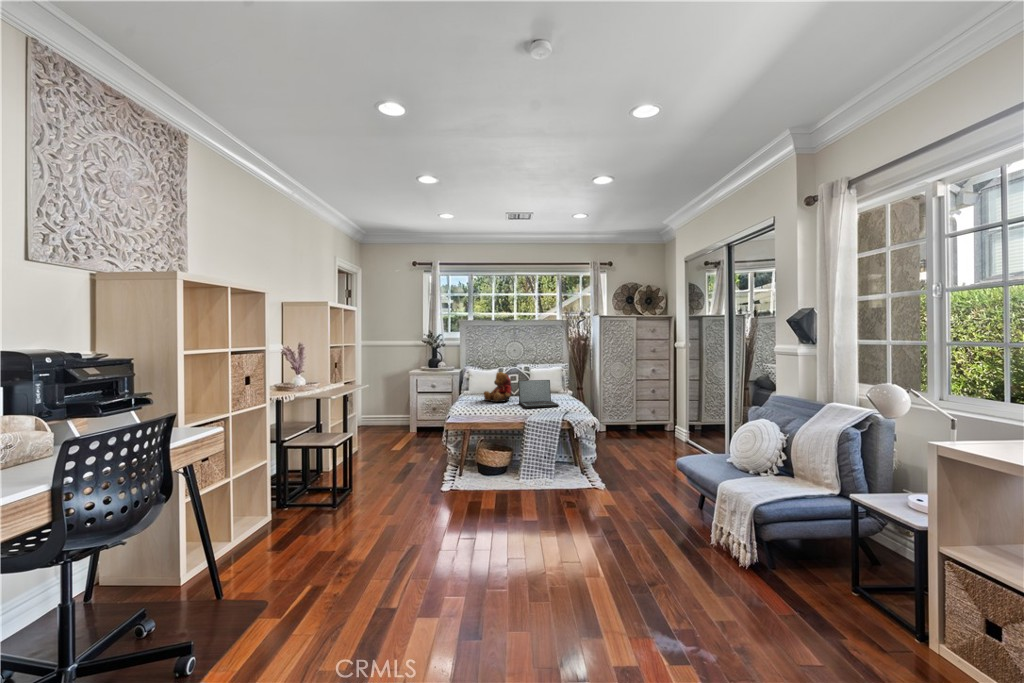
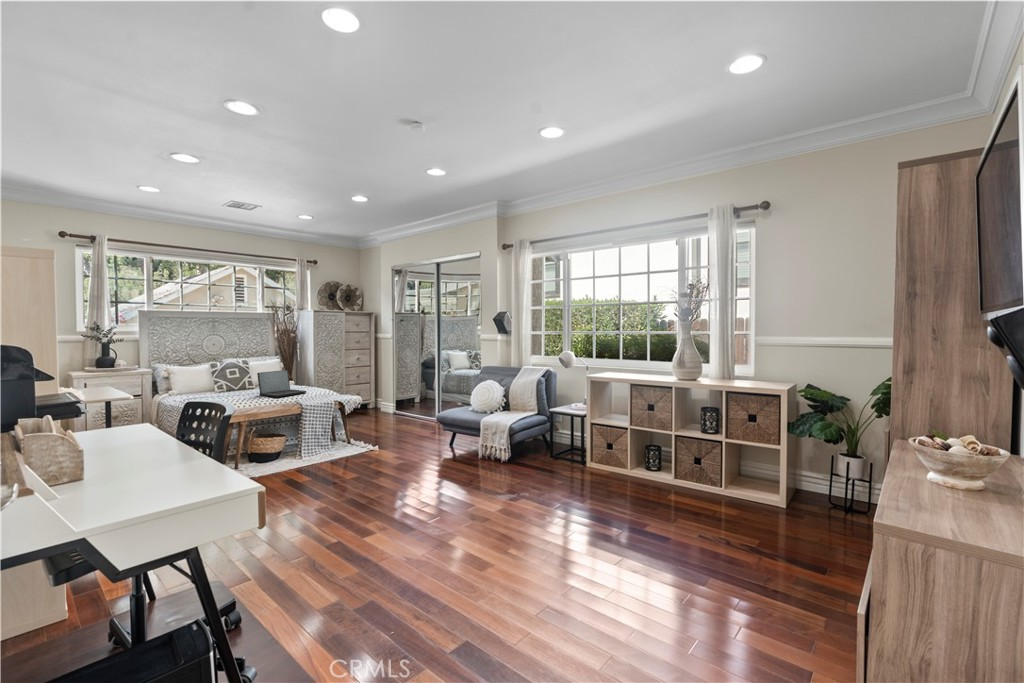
teddy bear: present [484,372,512,402] -> none [210,365,247,397]

